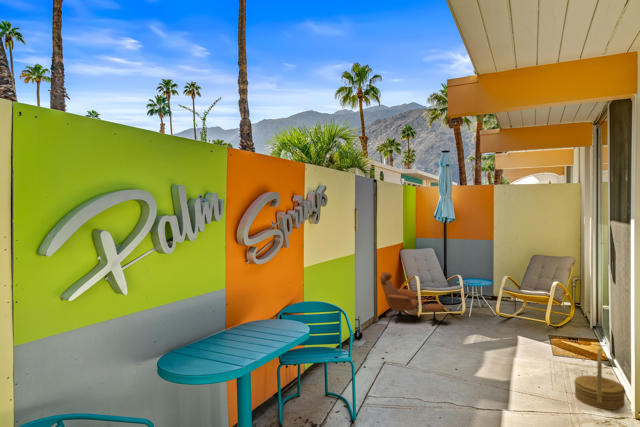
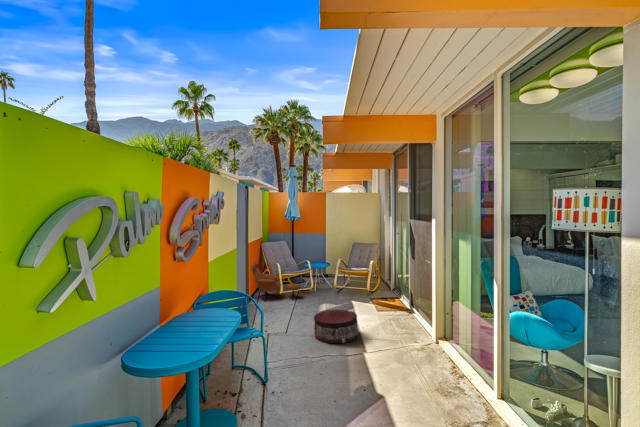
pouf: none [441,342,505,391] -> present [314,309,358,343]
woven basket: present [574,349,626,409] -> none [400,303,429,342]

